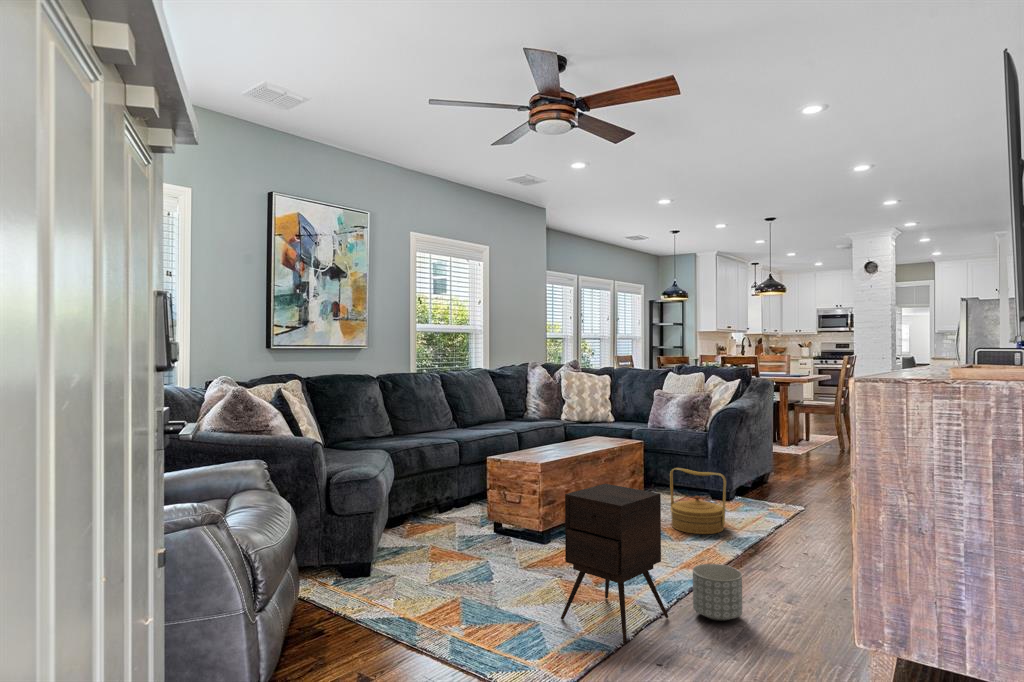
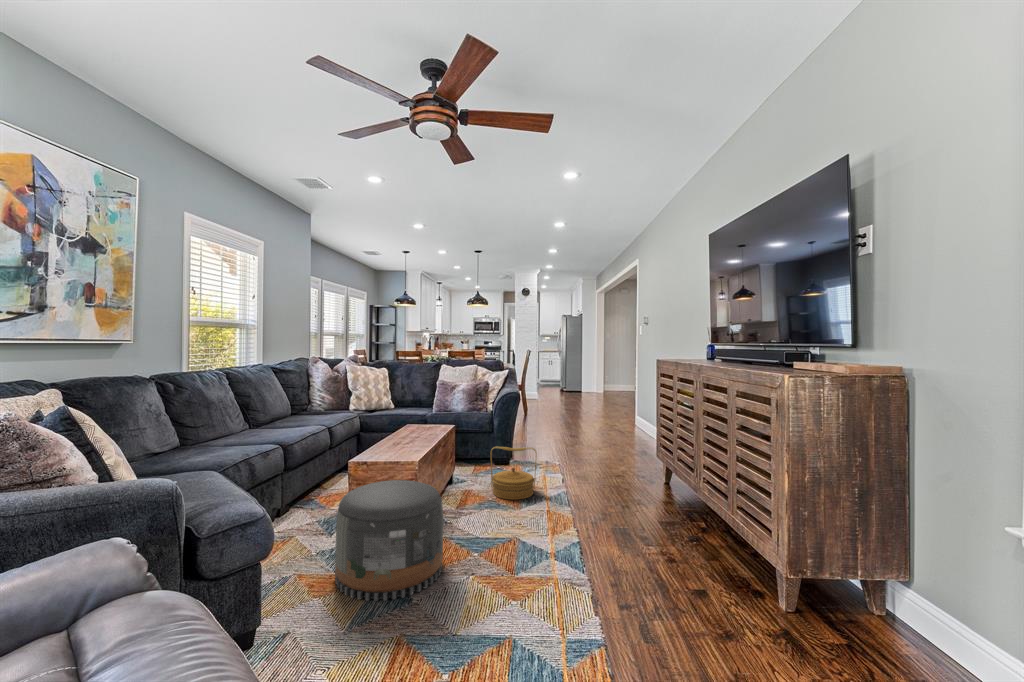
pouf: none [450,476,548,577] -> present [335,480,443,601]
side table: present [561,484,668,643] -> none [523,480,603,636]
planter: present [693,564,742,621] -> none [603,532,644,582]

